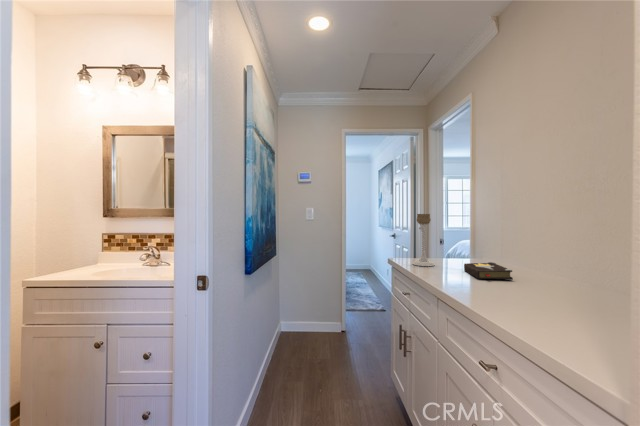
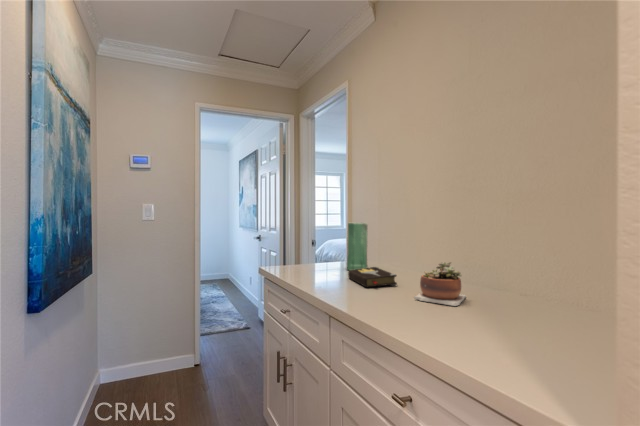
candle holder: present [413,214,435,266] -> none [292,214,316,276]
vase: none [466,222,487,266] -> present [347,223,367,270]
succulent plant: none [526,260,594,303] -> present [414,262,466,306]

